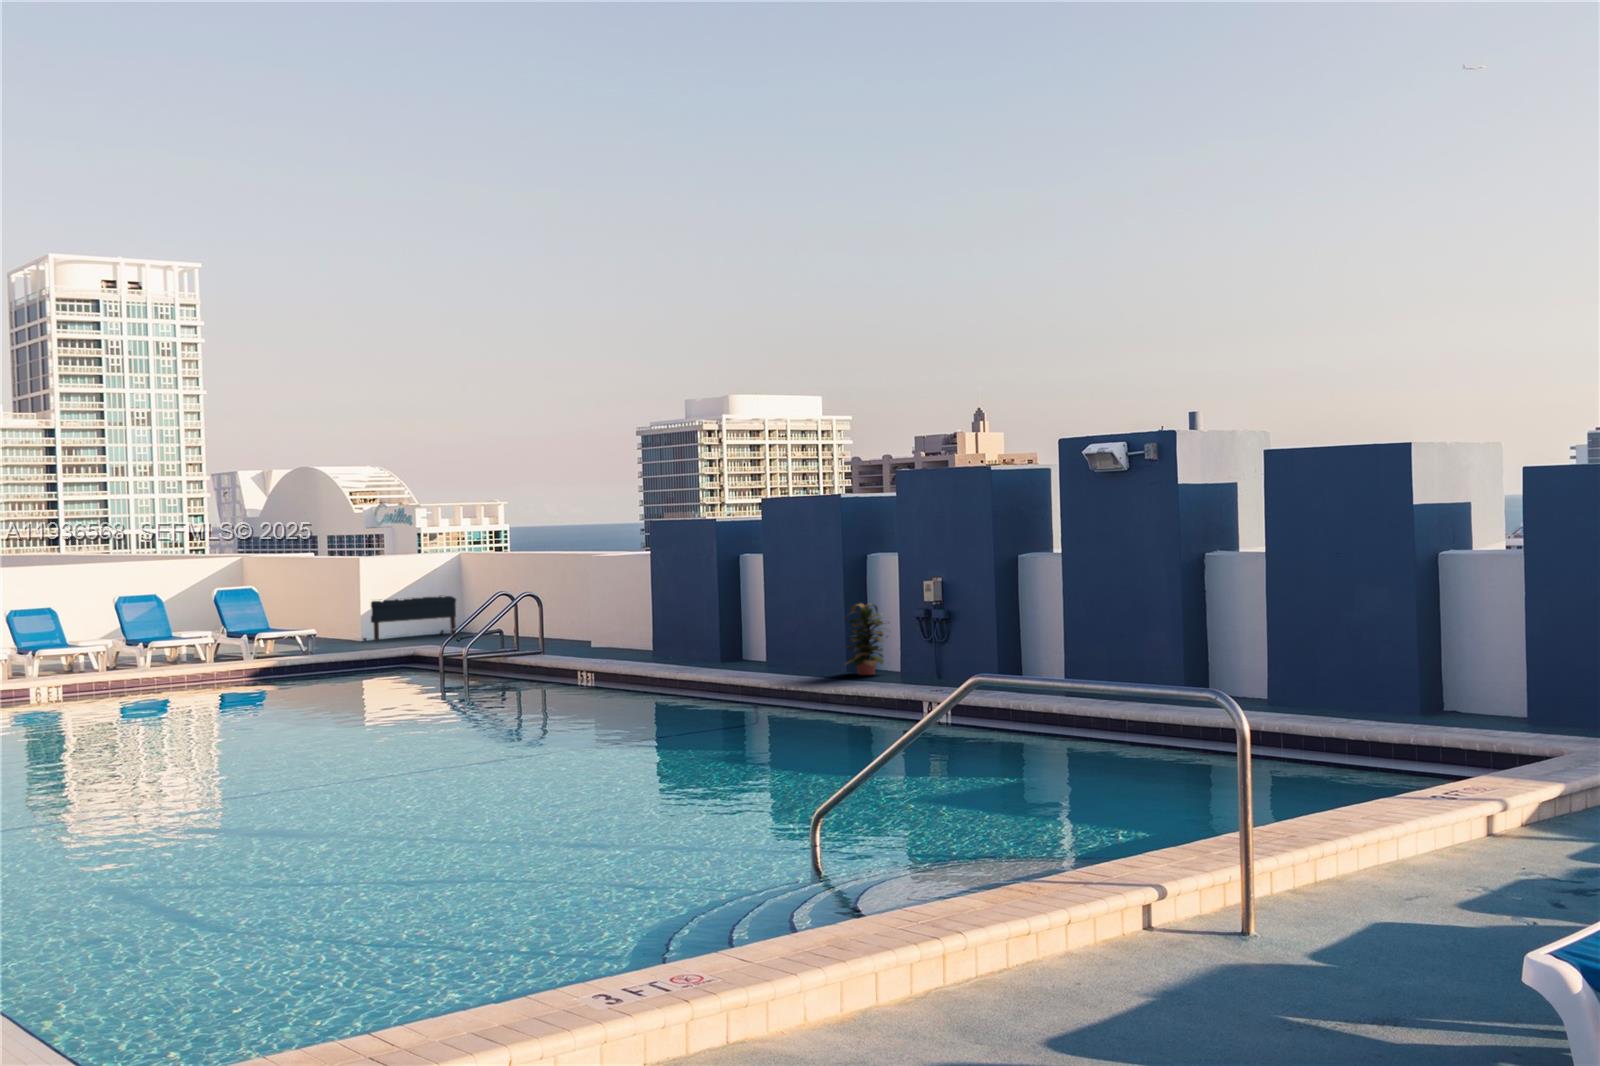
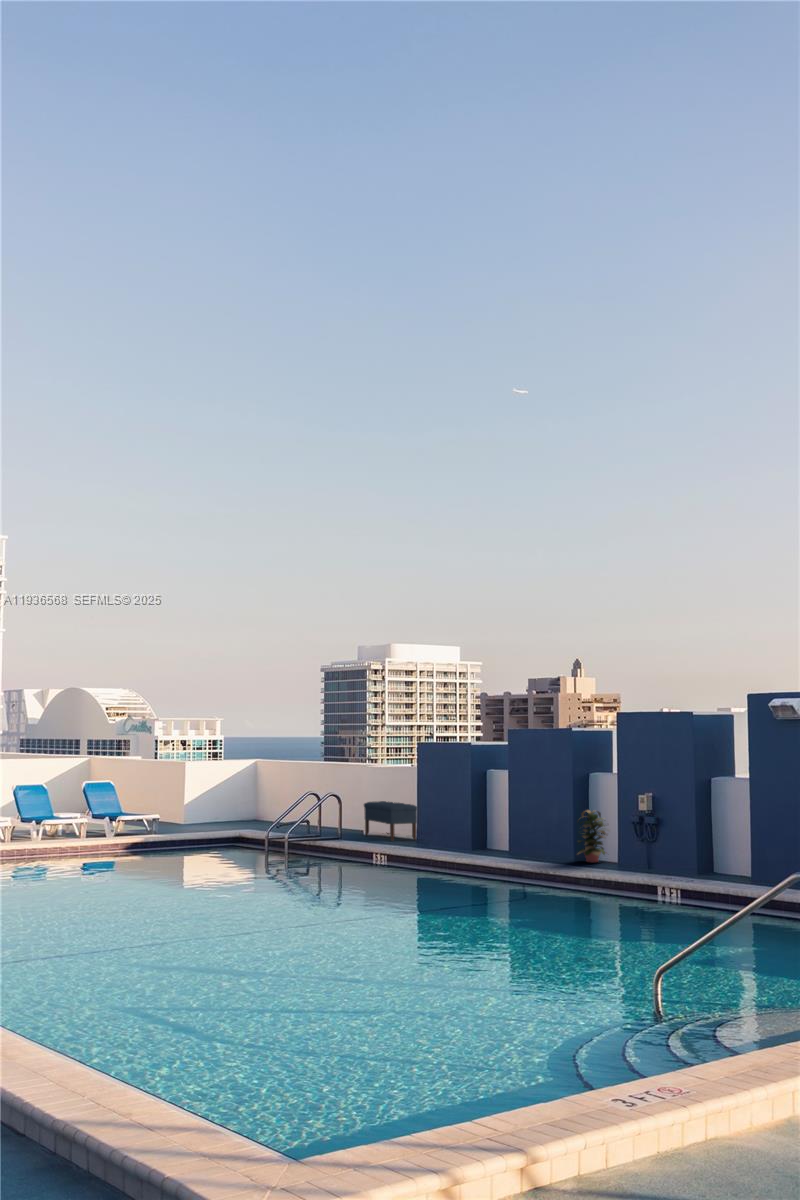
bench: present [363,596,456,642] -> present [364,801,417,841]

